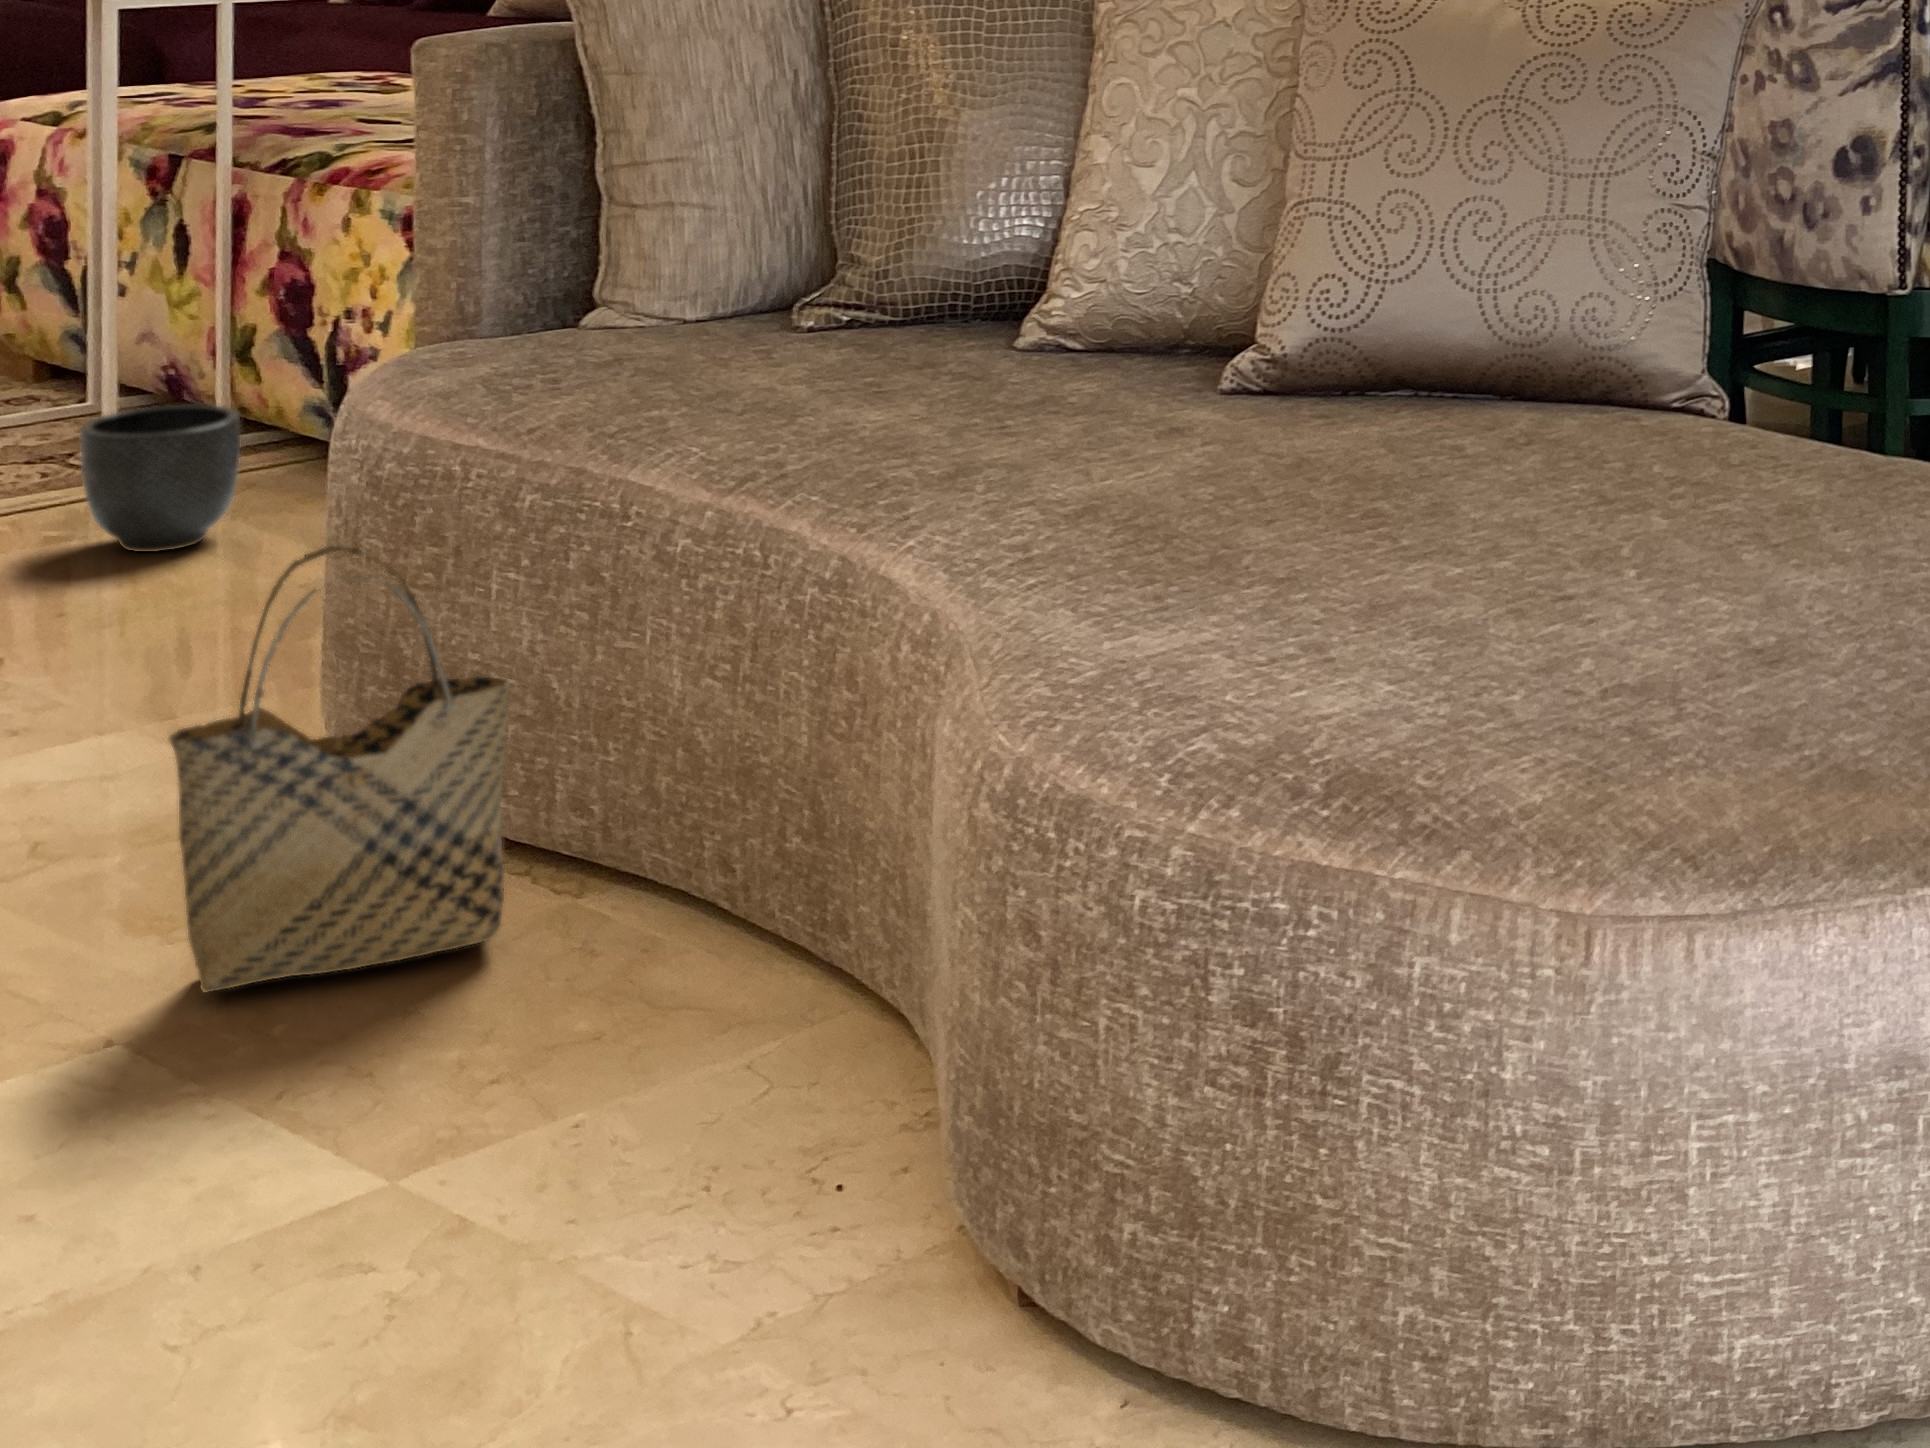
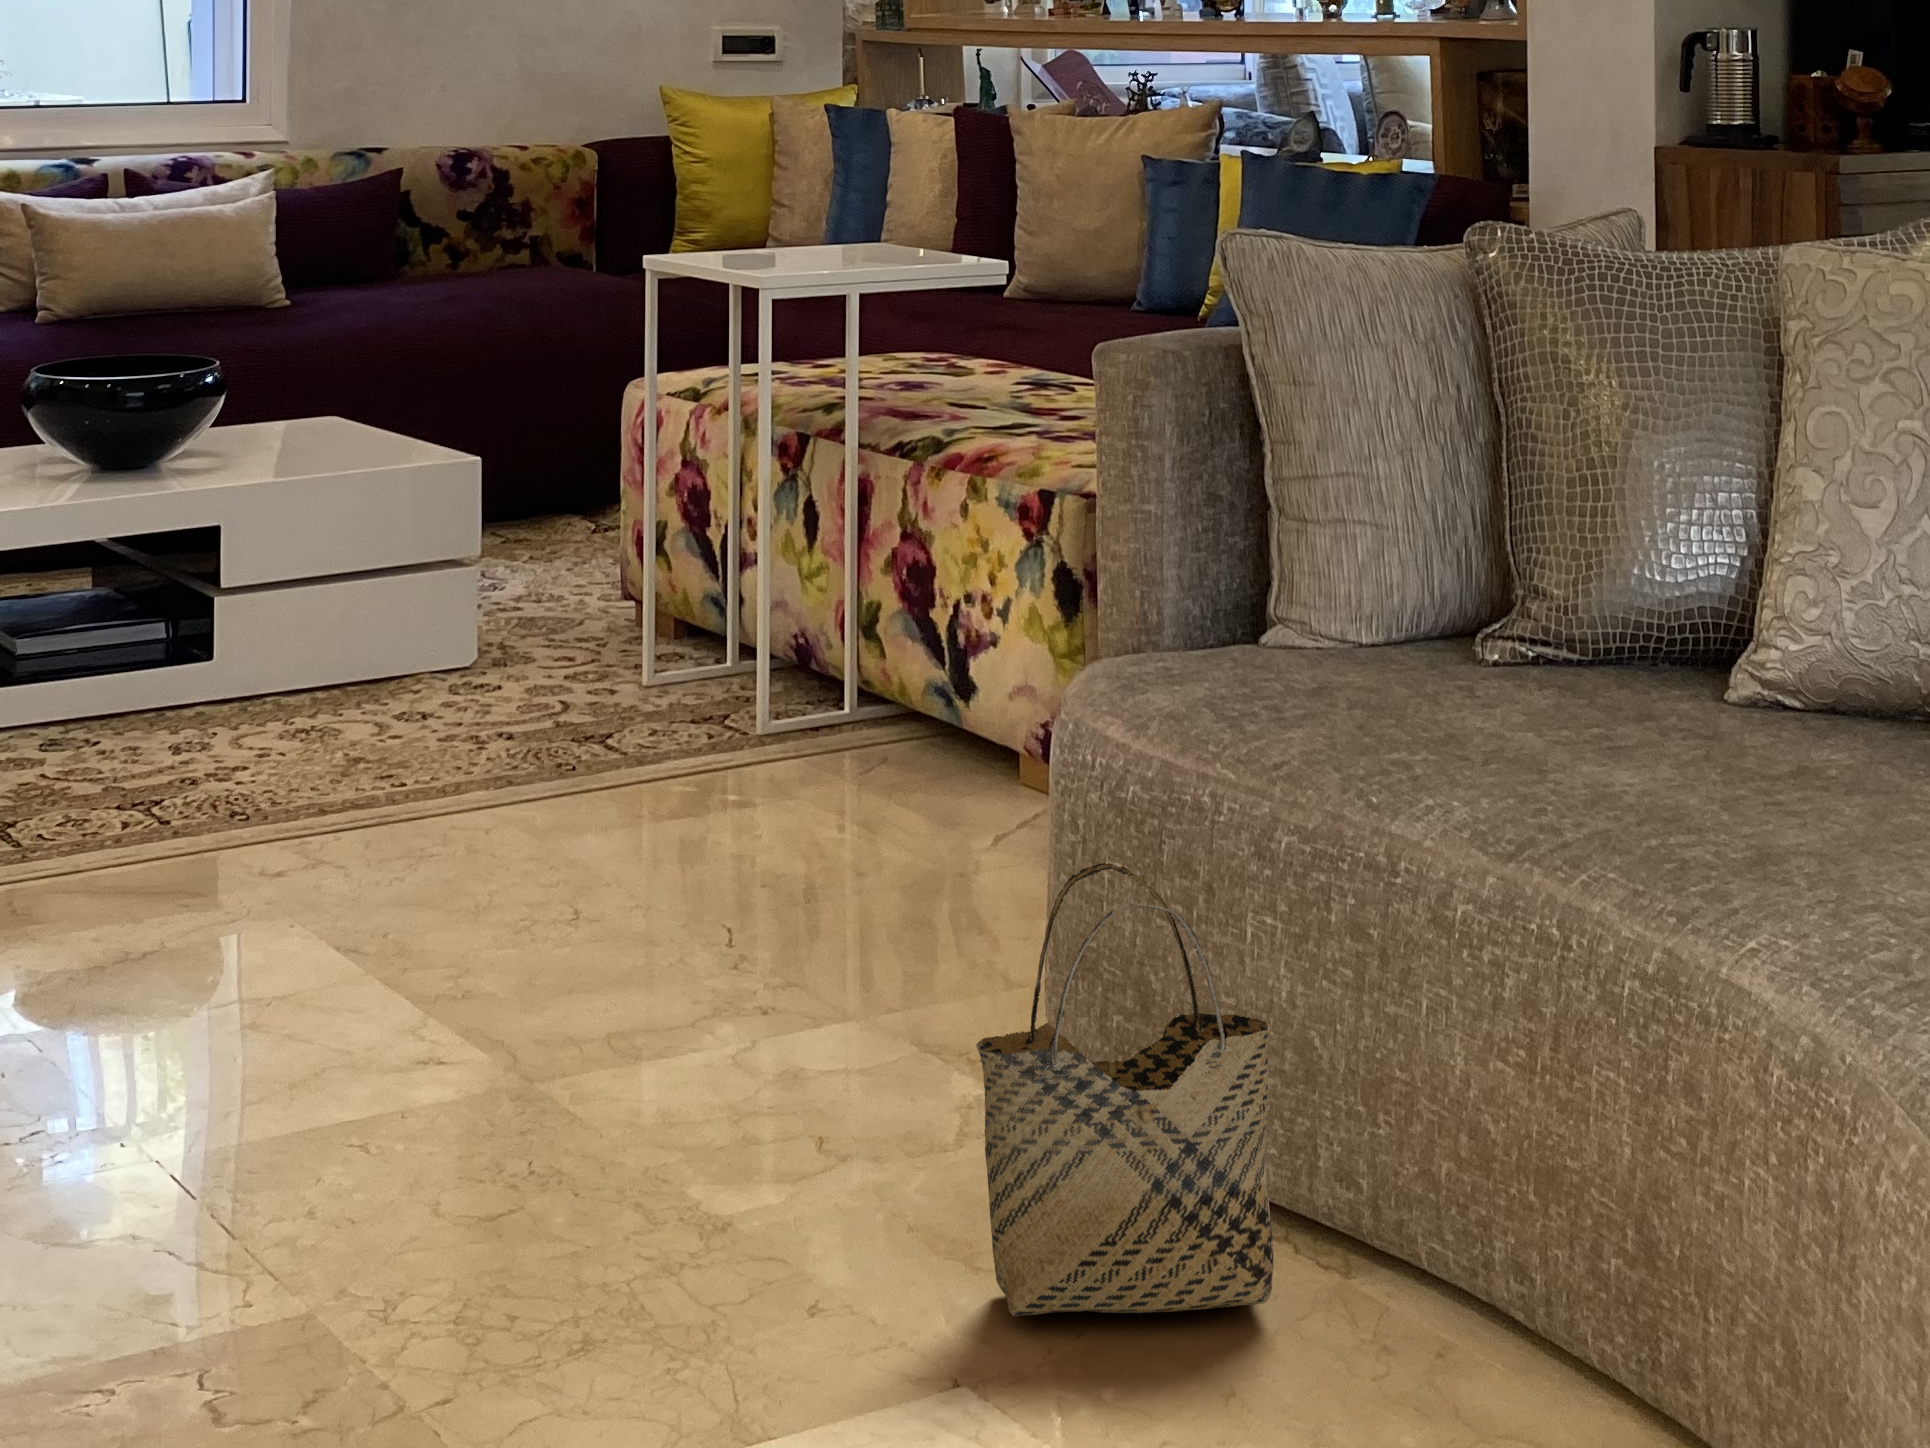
planter: present [80,405,240,552] -> none [761,681,888,822]

